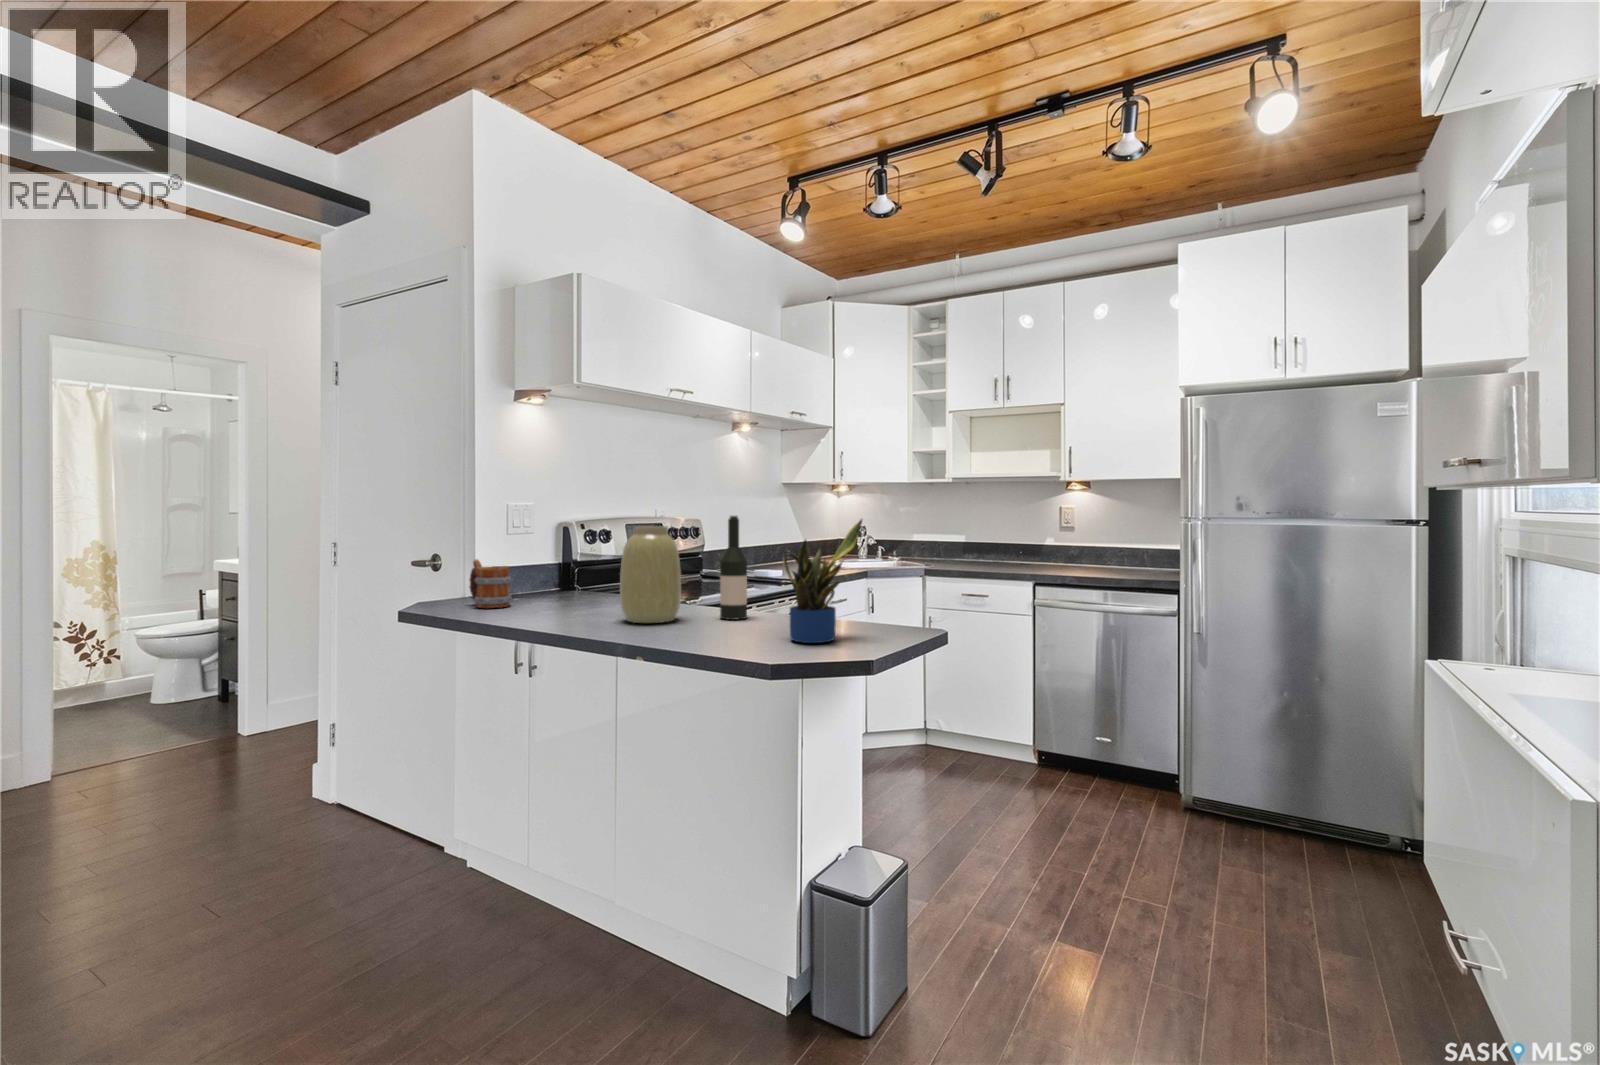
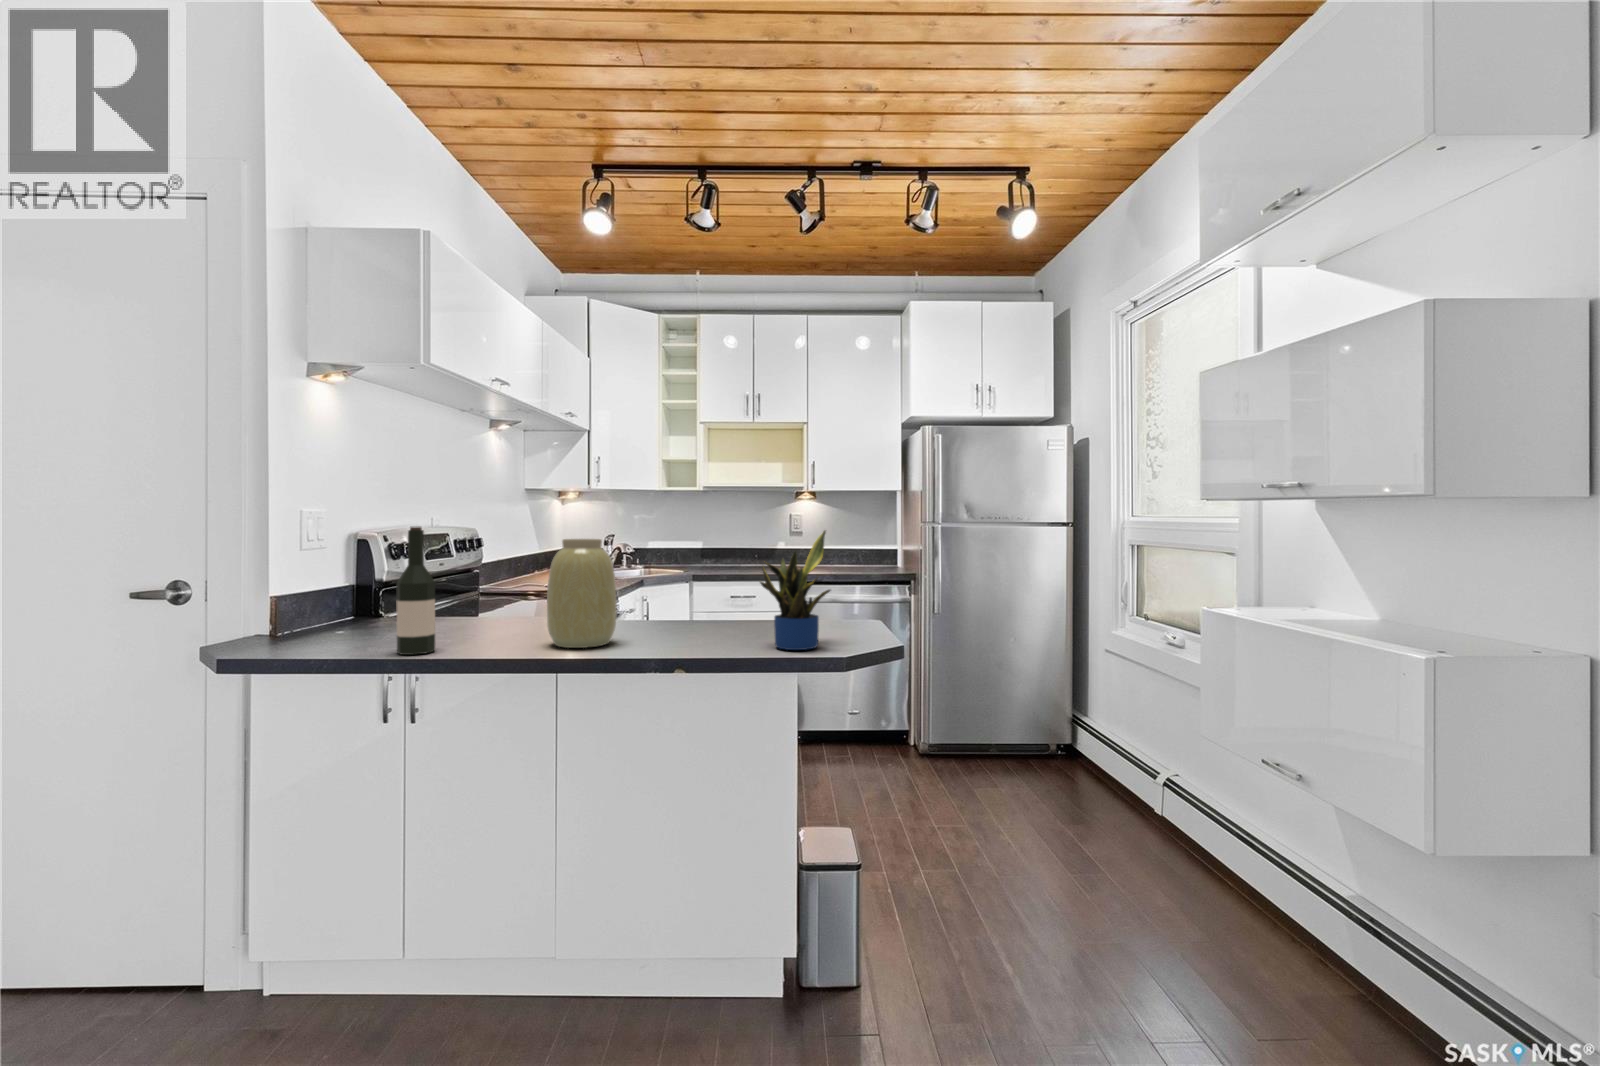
wine bottle: present [720,516,747,620] -> present [396,526,435,655]
mug: present [470,559,512,608] -> none [272,585,345,649]

